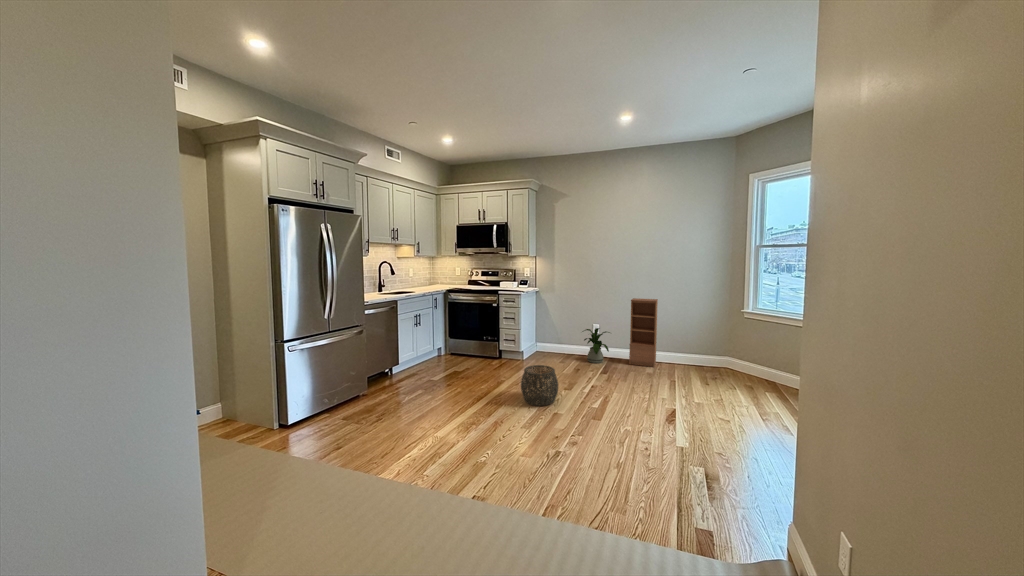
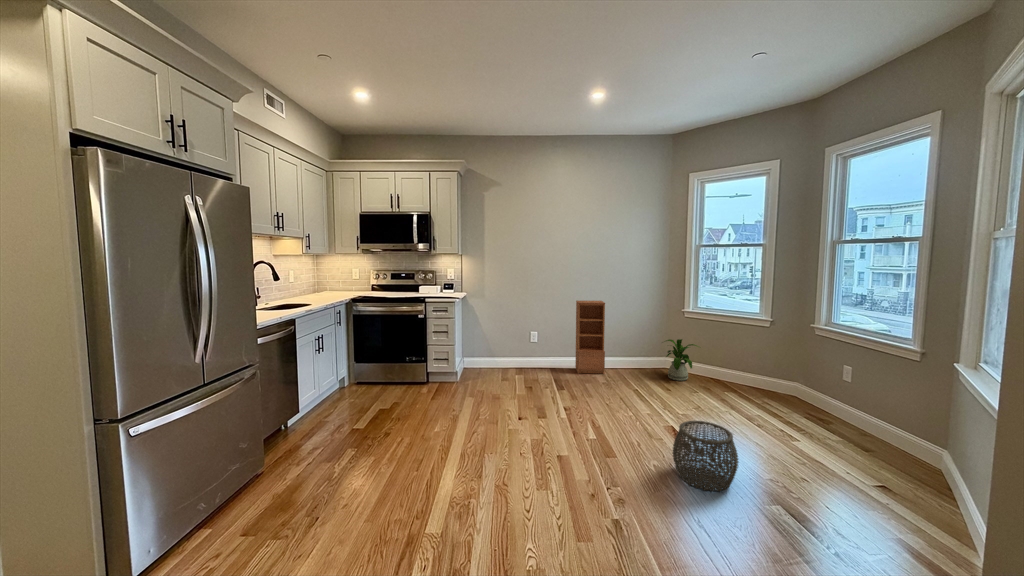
house plant: present [584,328,610,363] -> present [666,339,699,381]
woven basket: present [521,365,558,406] -> present [673,421,738,491]

